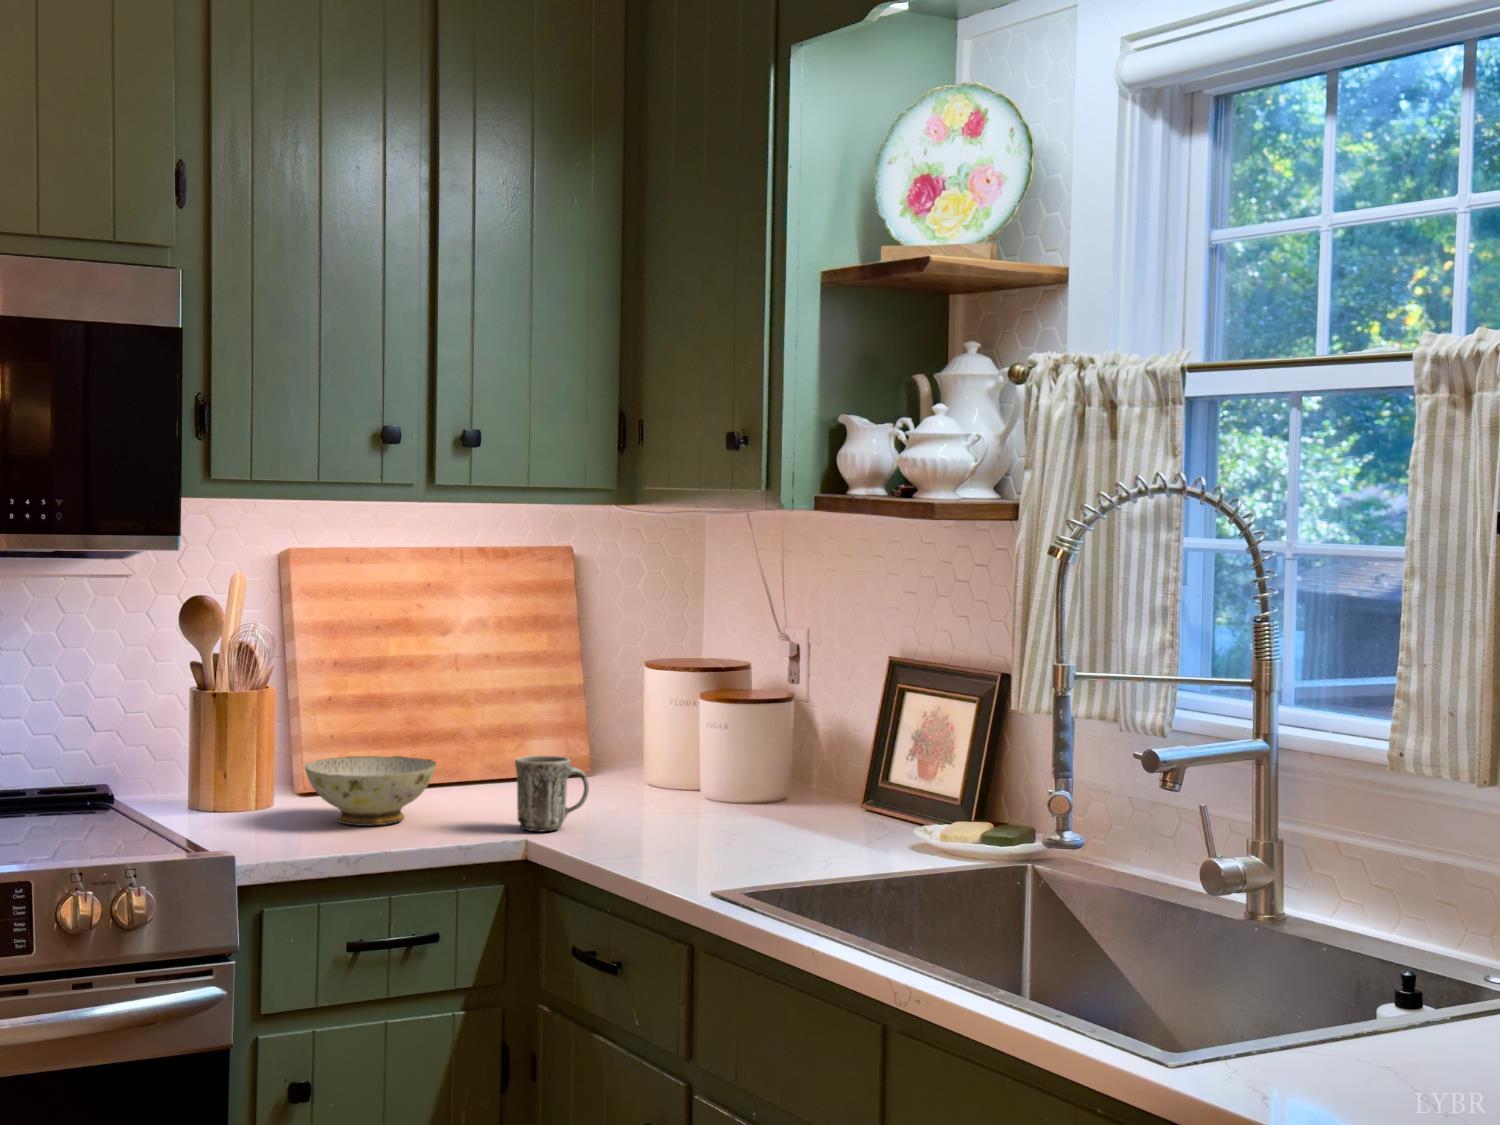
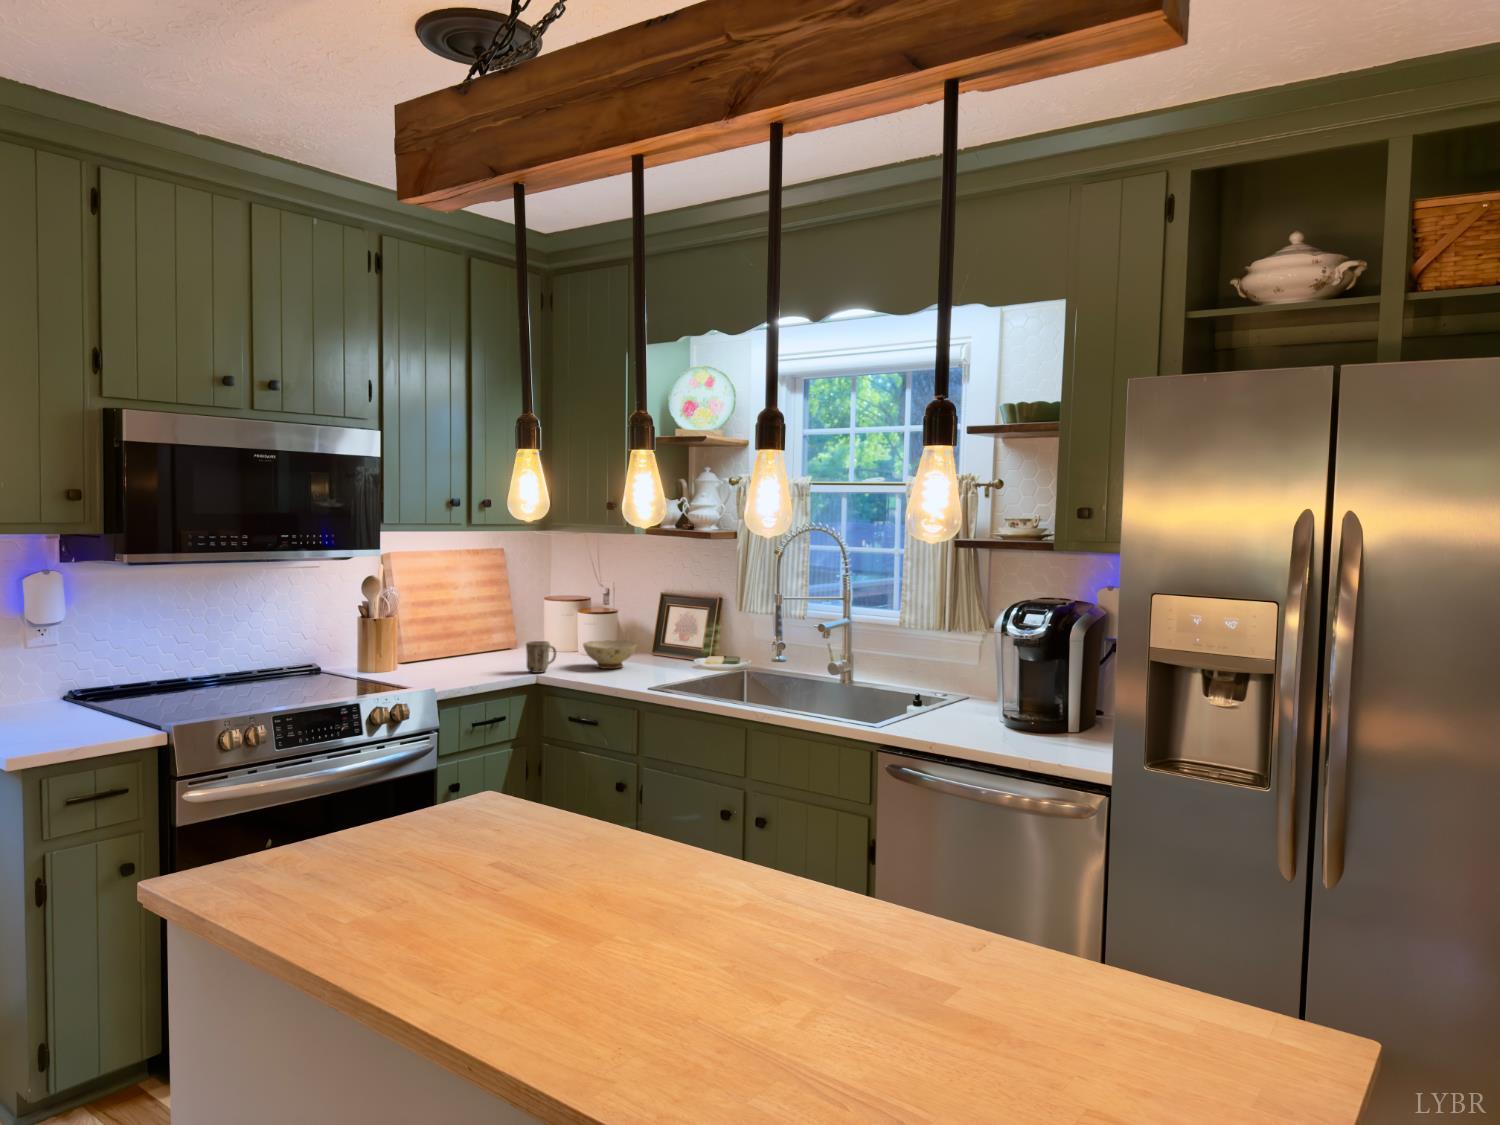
ceramic bowl: present [305,756,436,826] -> present [583,640,637,669]

